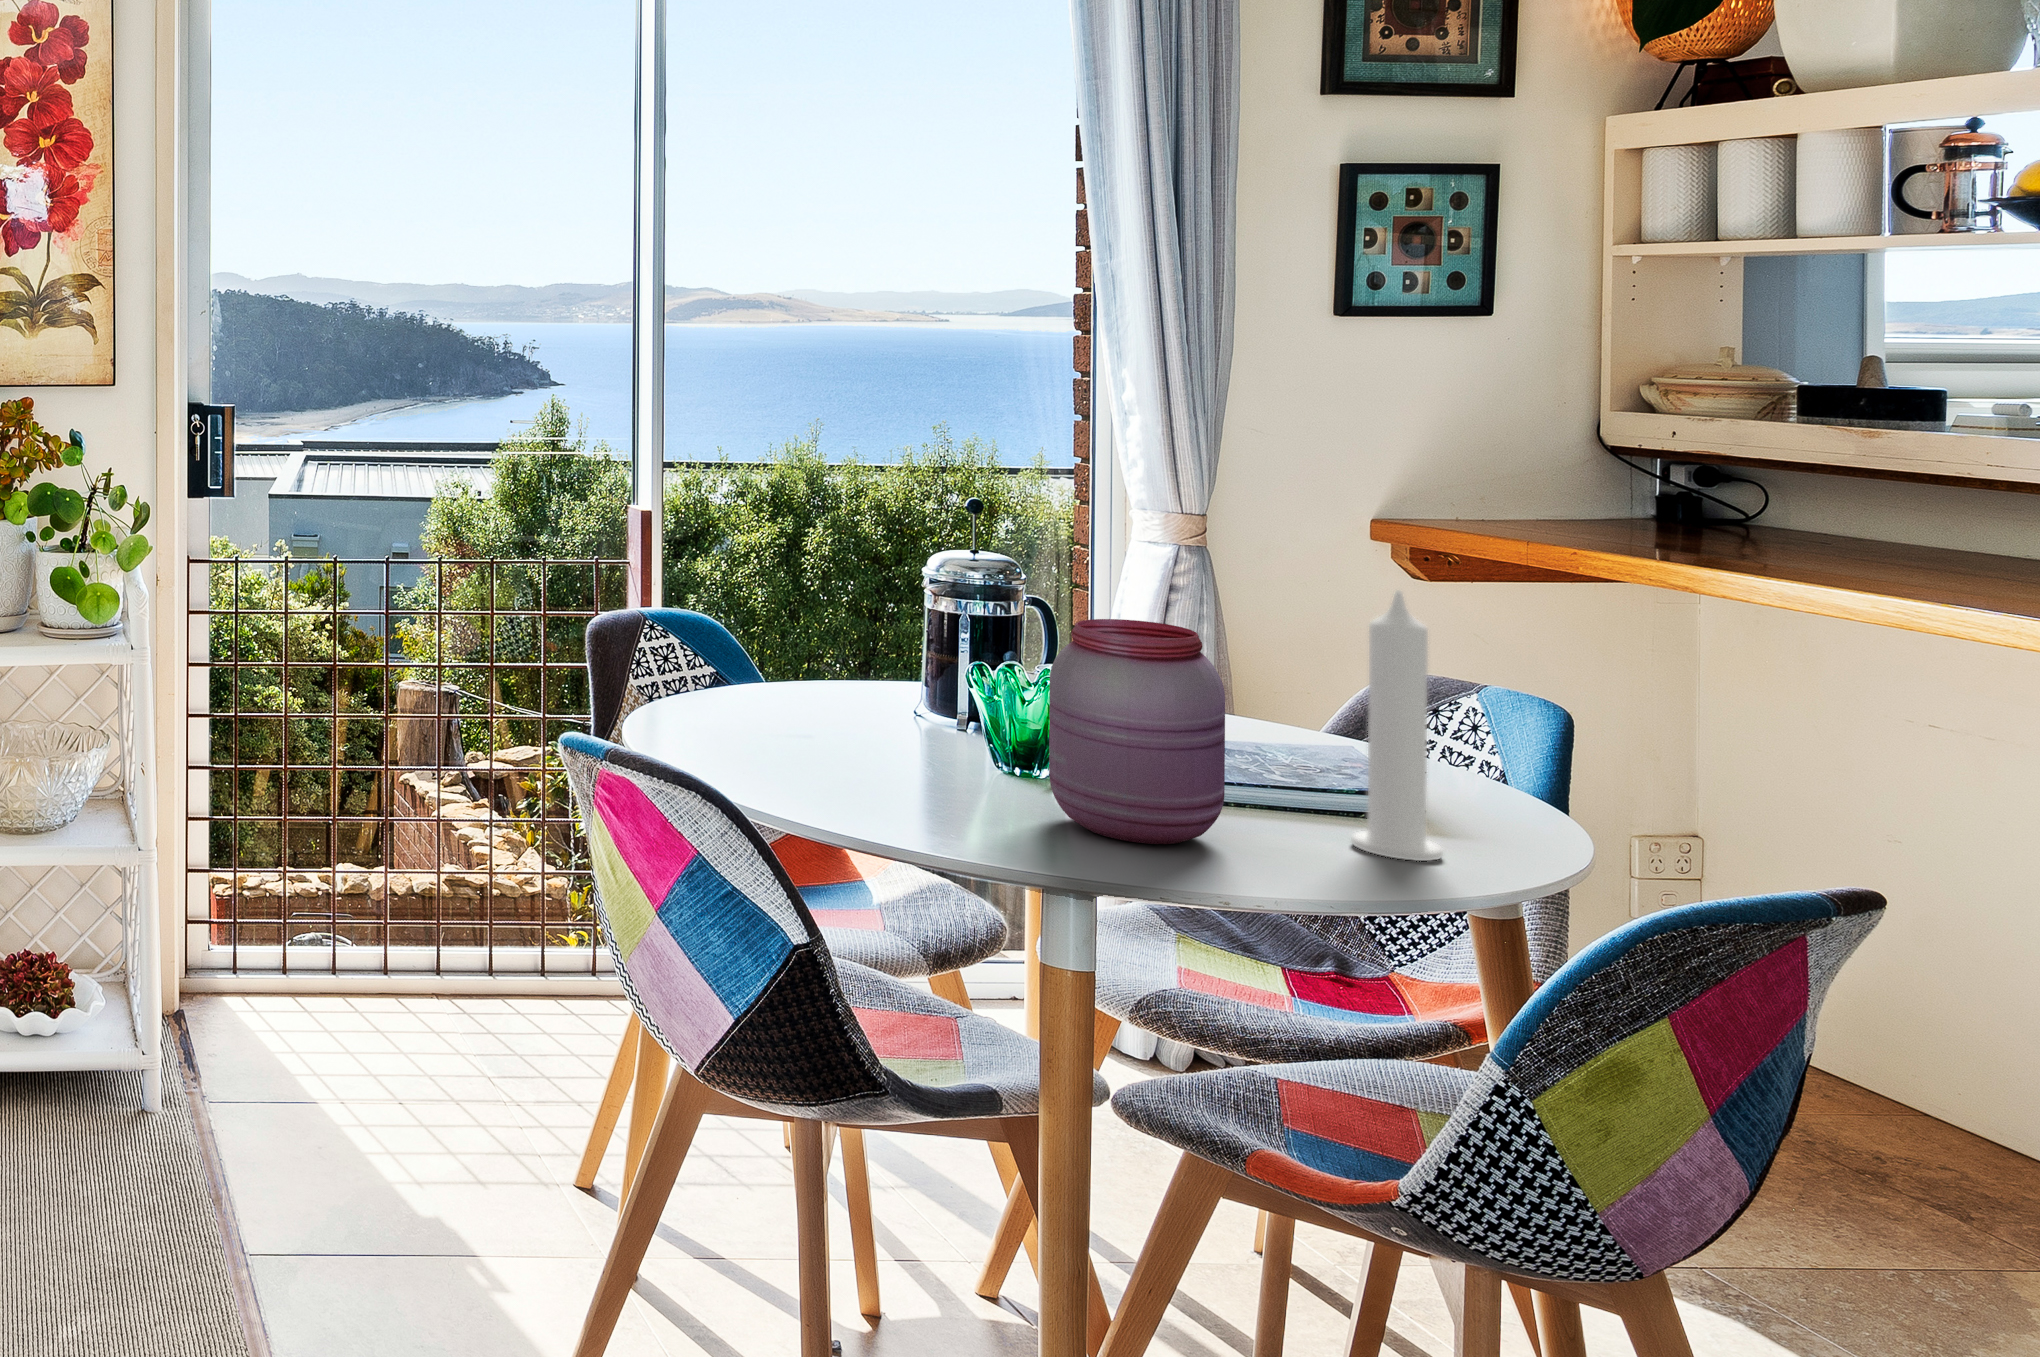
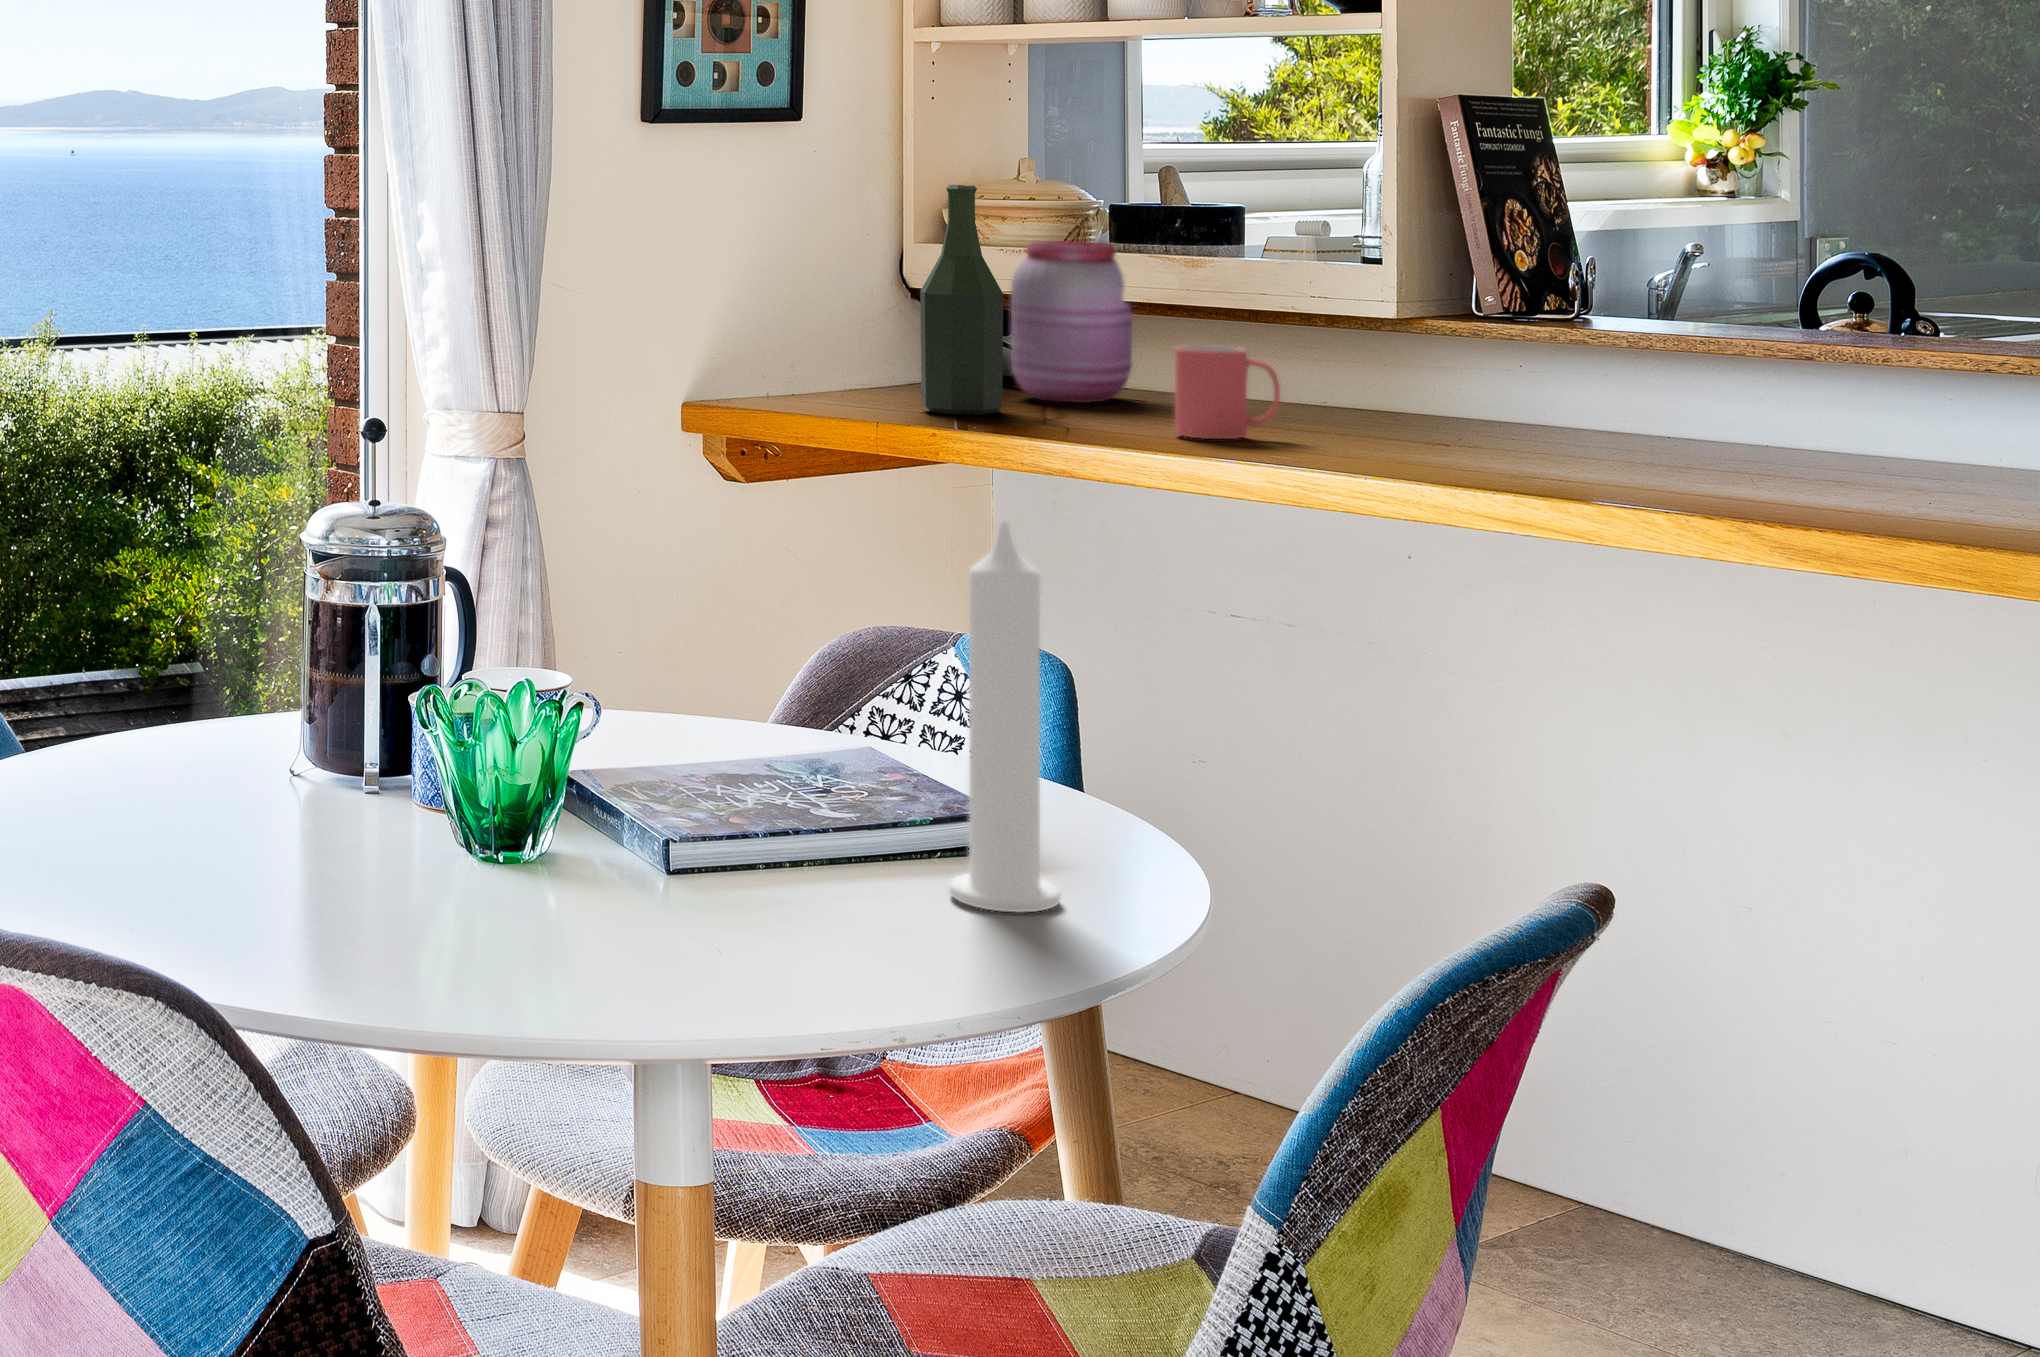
bottle: none [1593,368,1673,547] -> present [920,185,1003,415]
mug: none [1828,502,1943,580] -> present [1175,345,1280,439]
jar: present [1049,619,1225,844] -> present [1011,241,1132,402]

